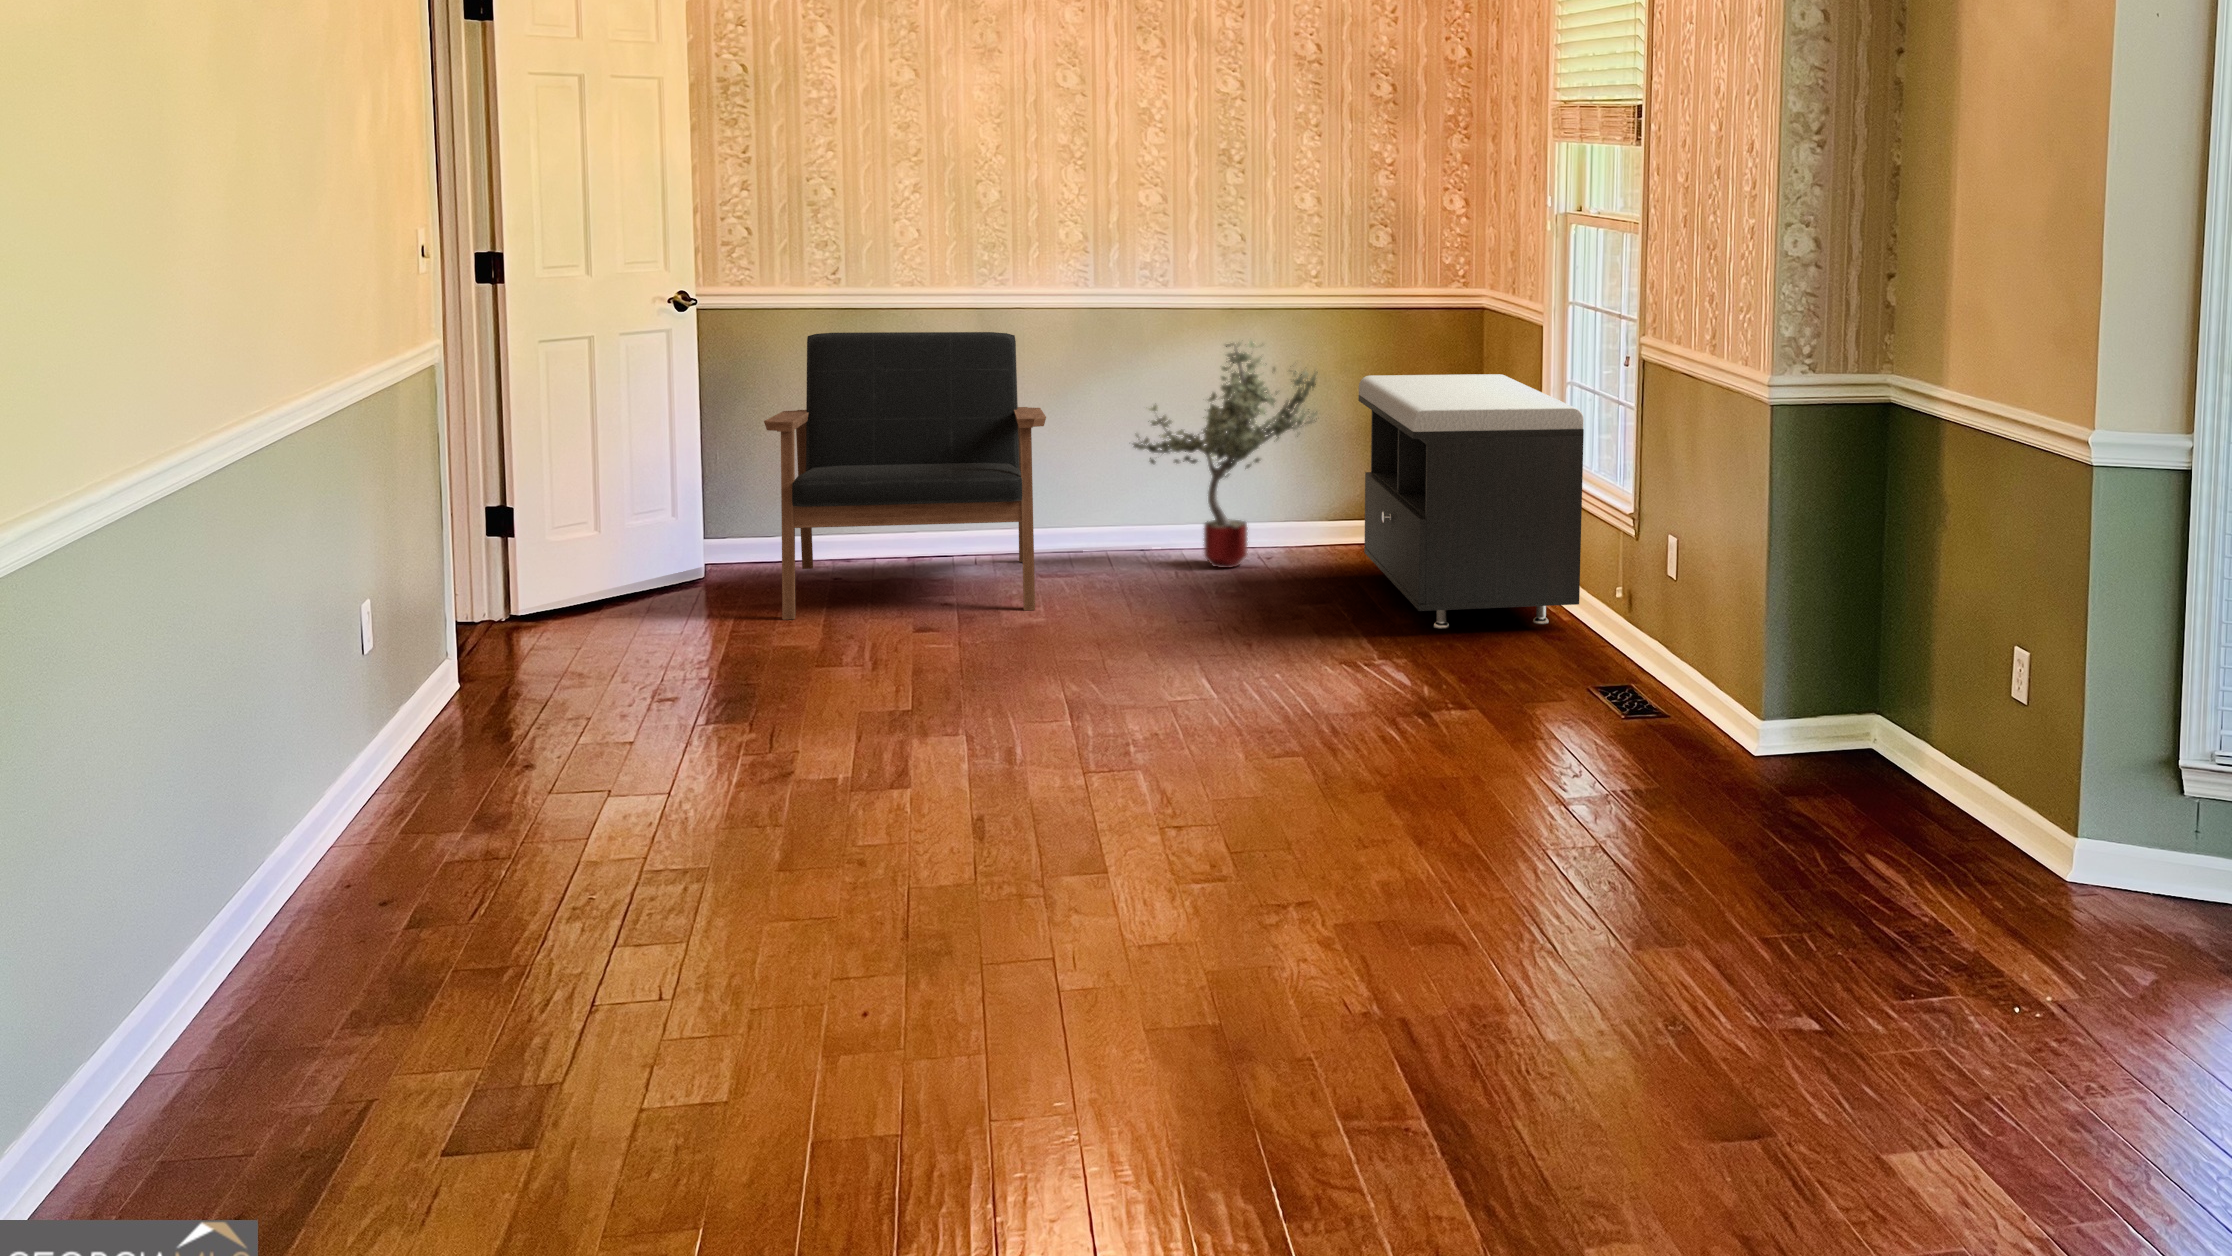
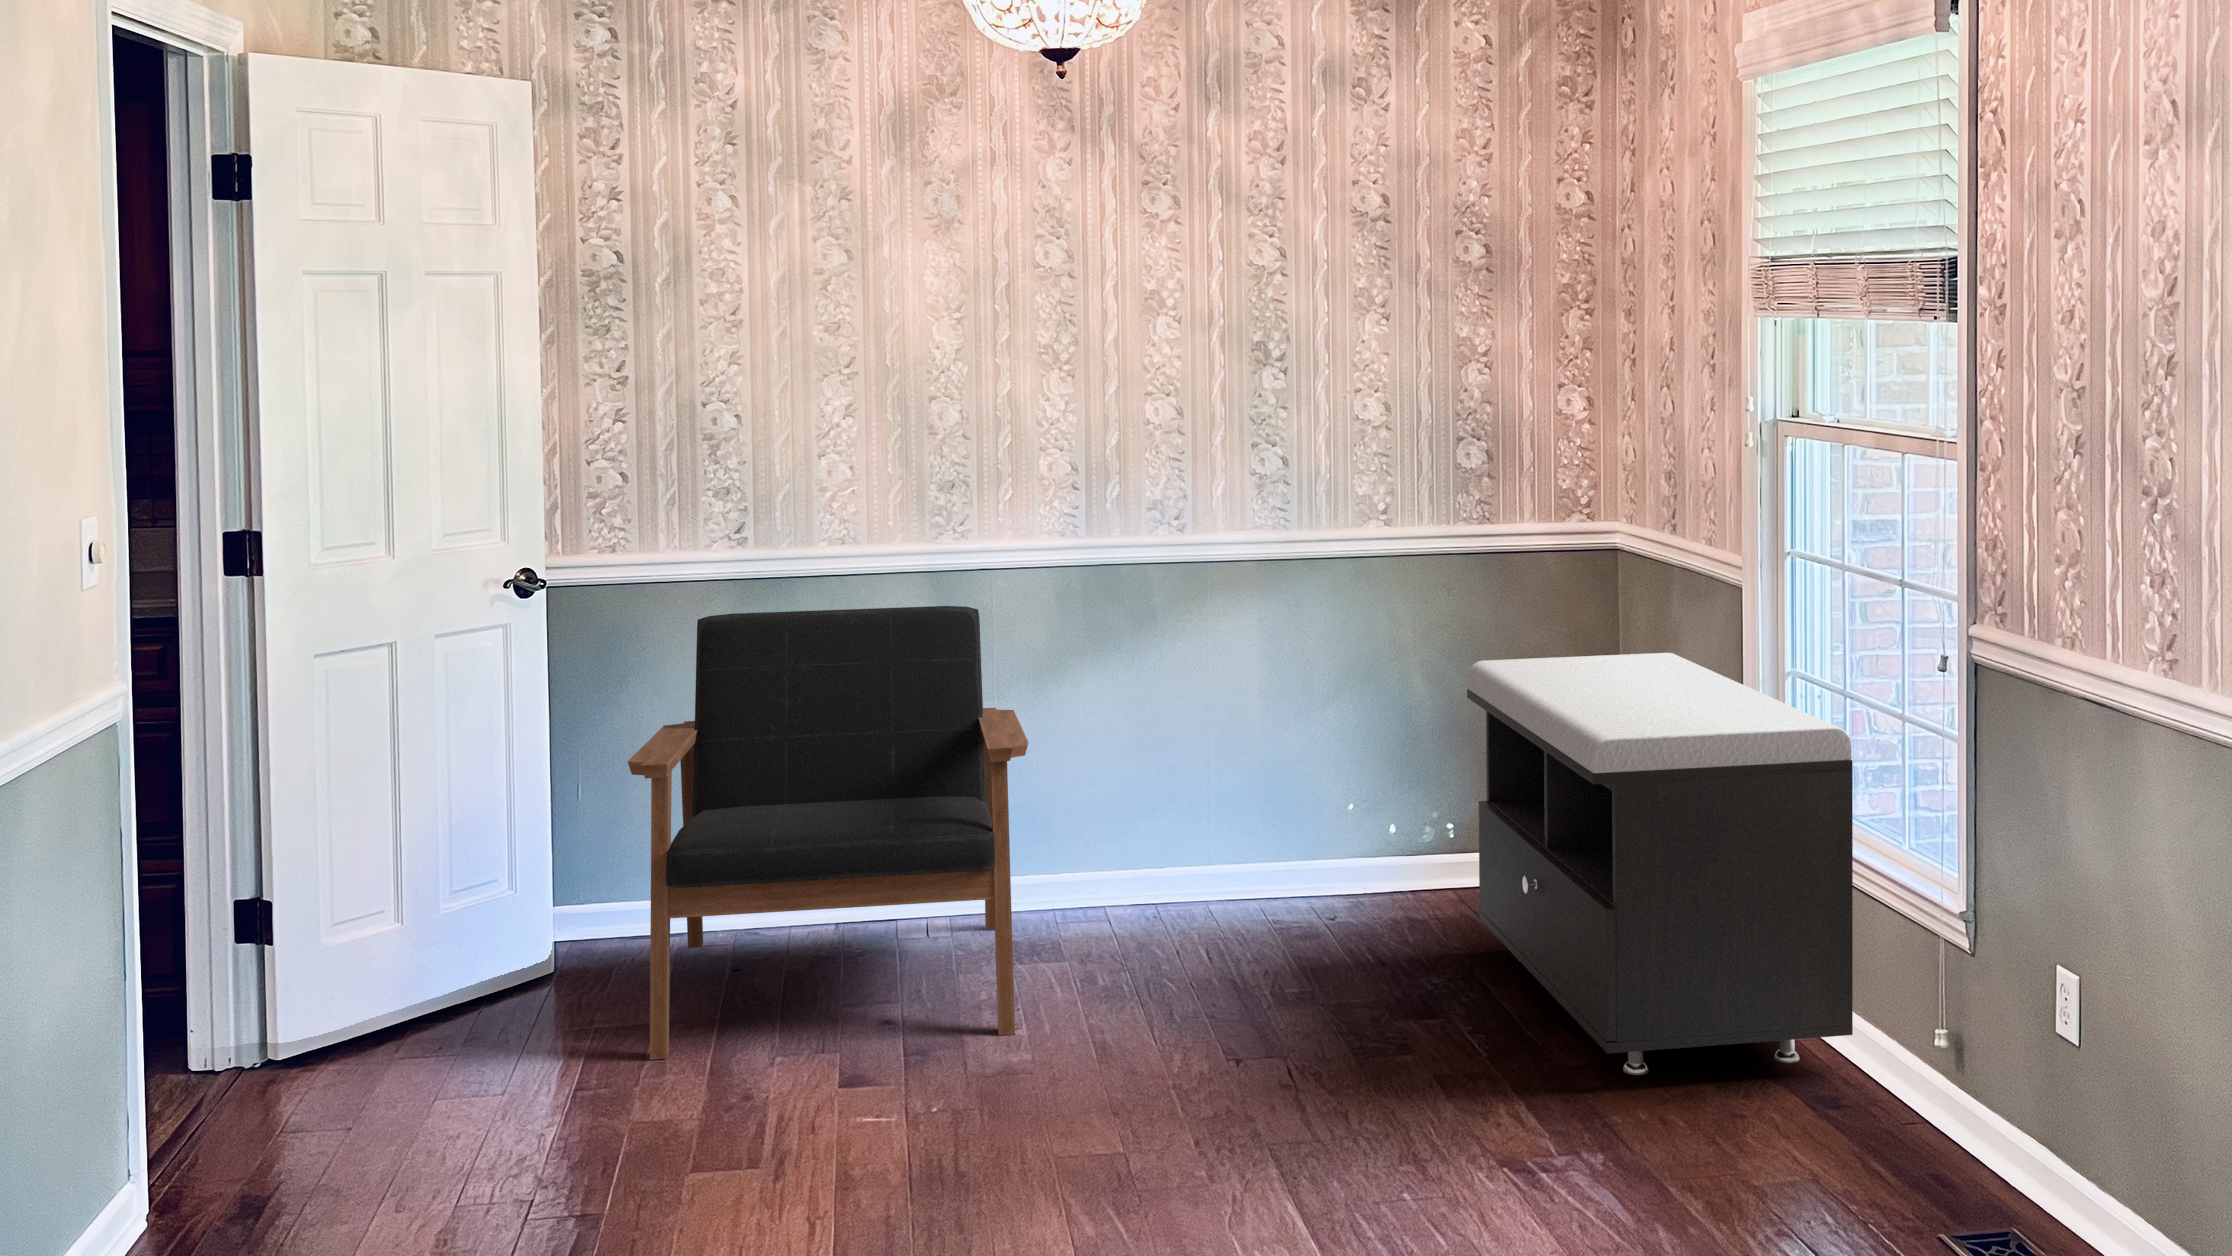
potted tree: present [1133,341,1318,568] -> none [1138,606,1405,938]

